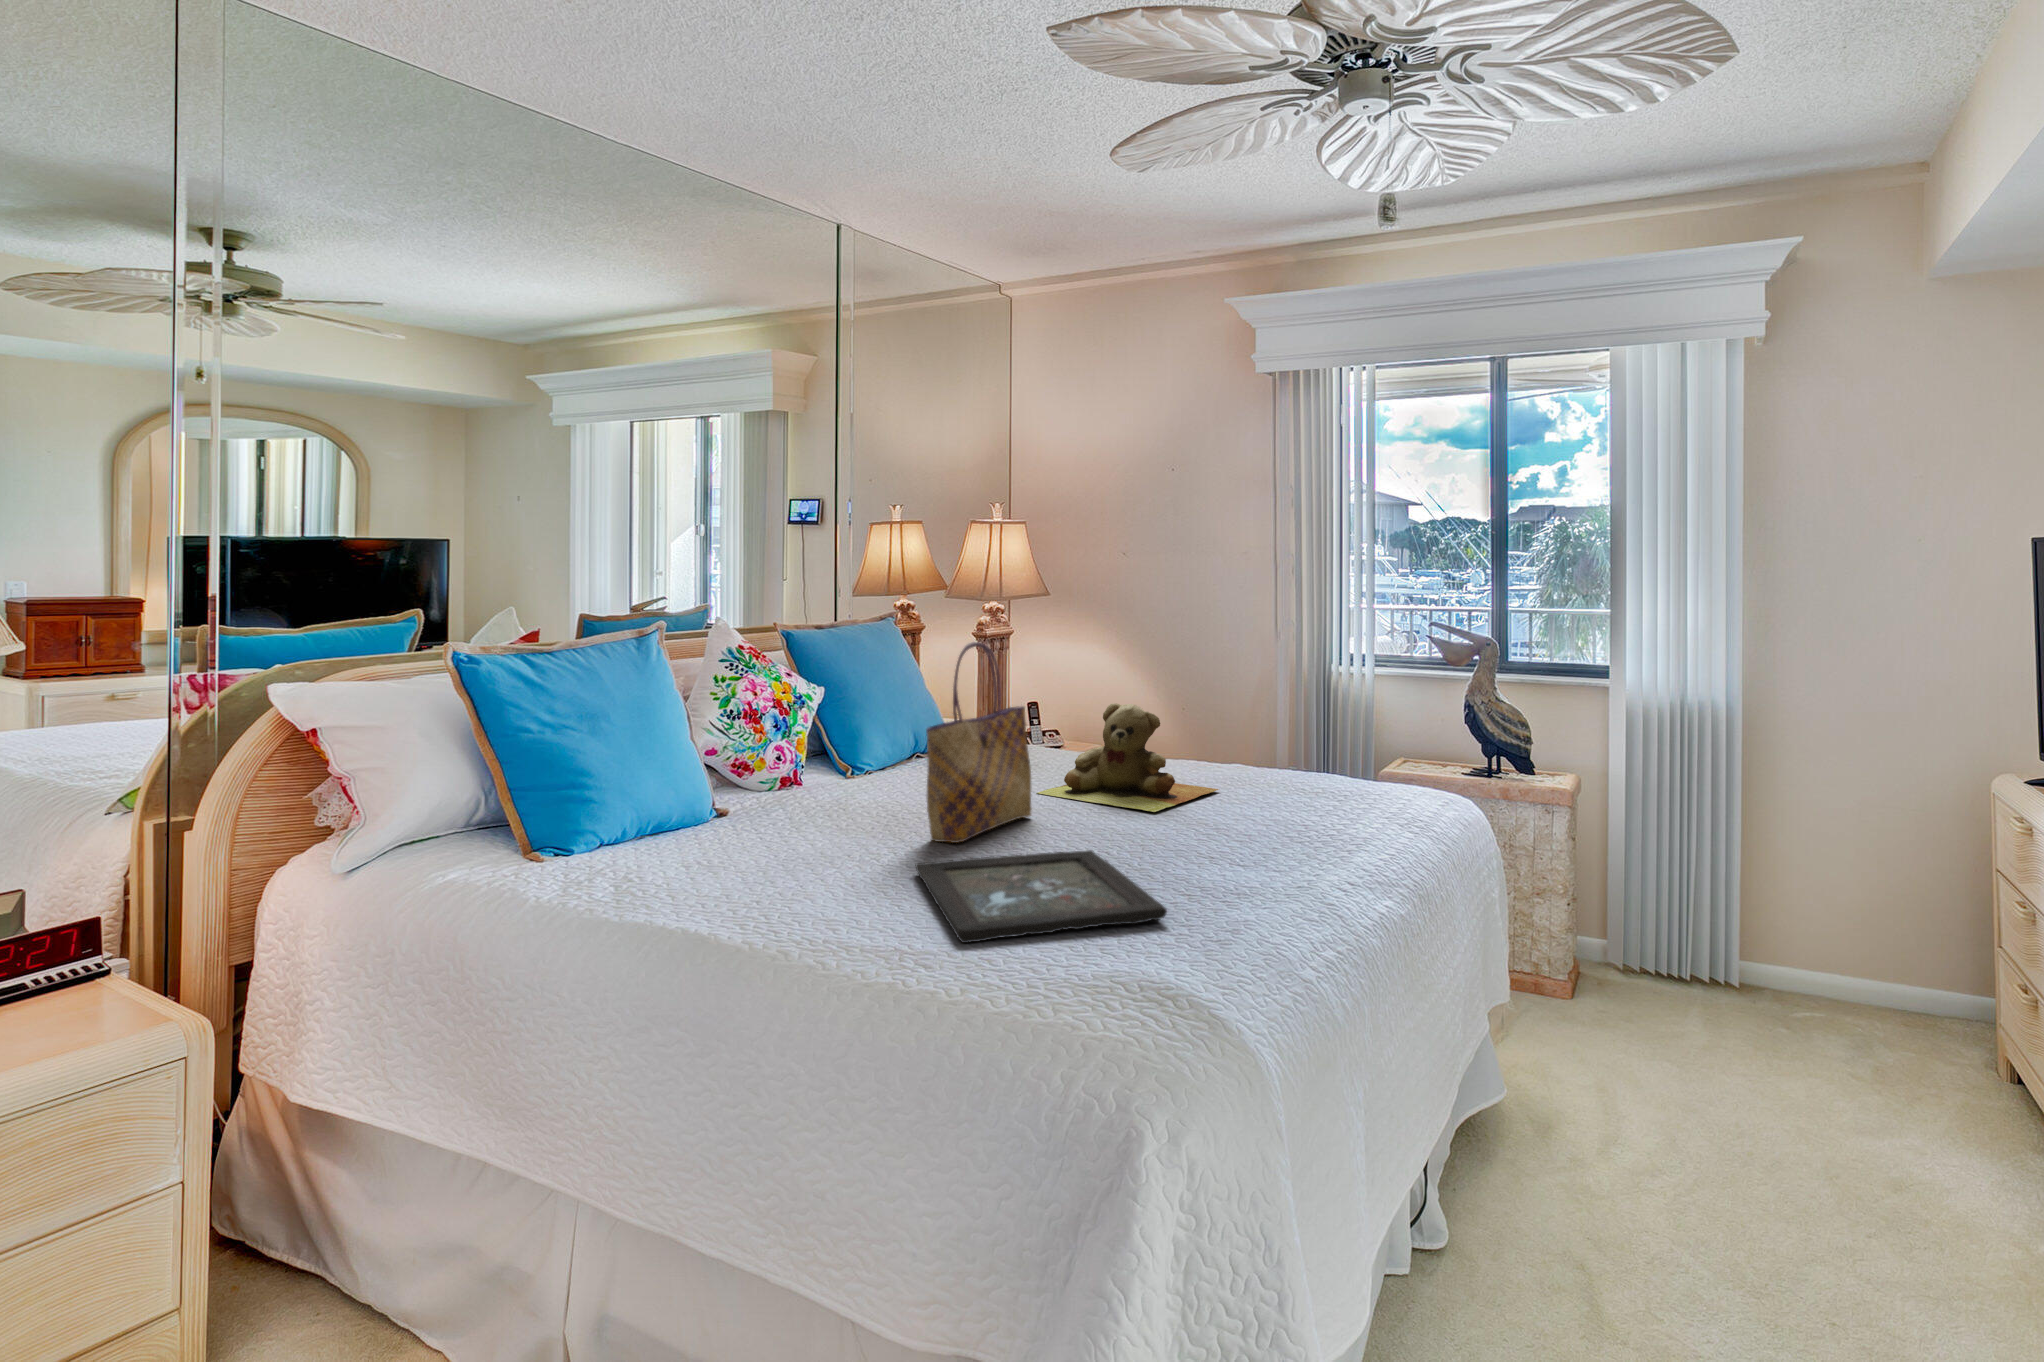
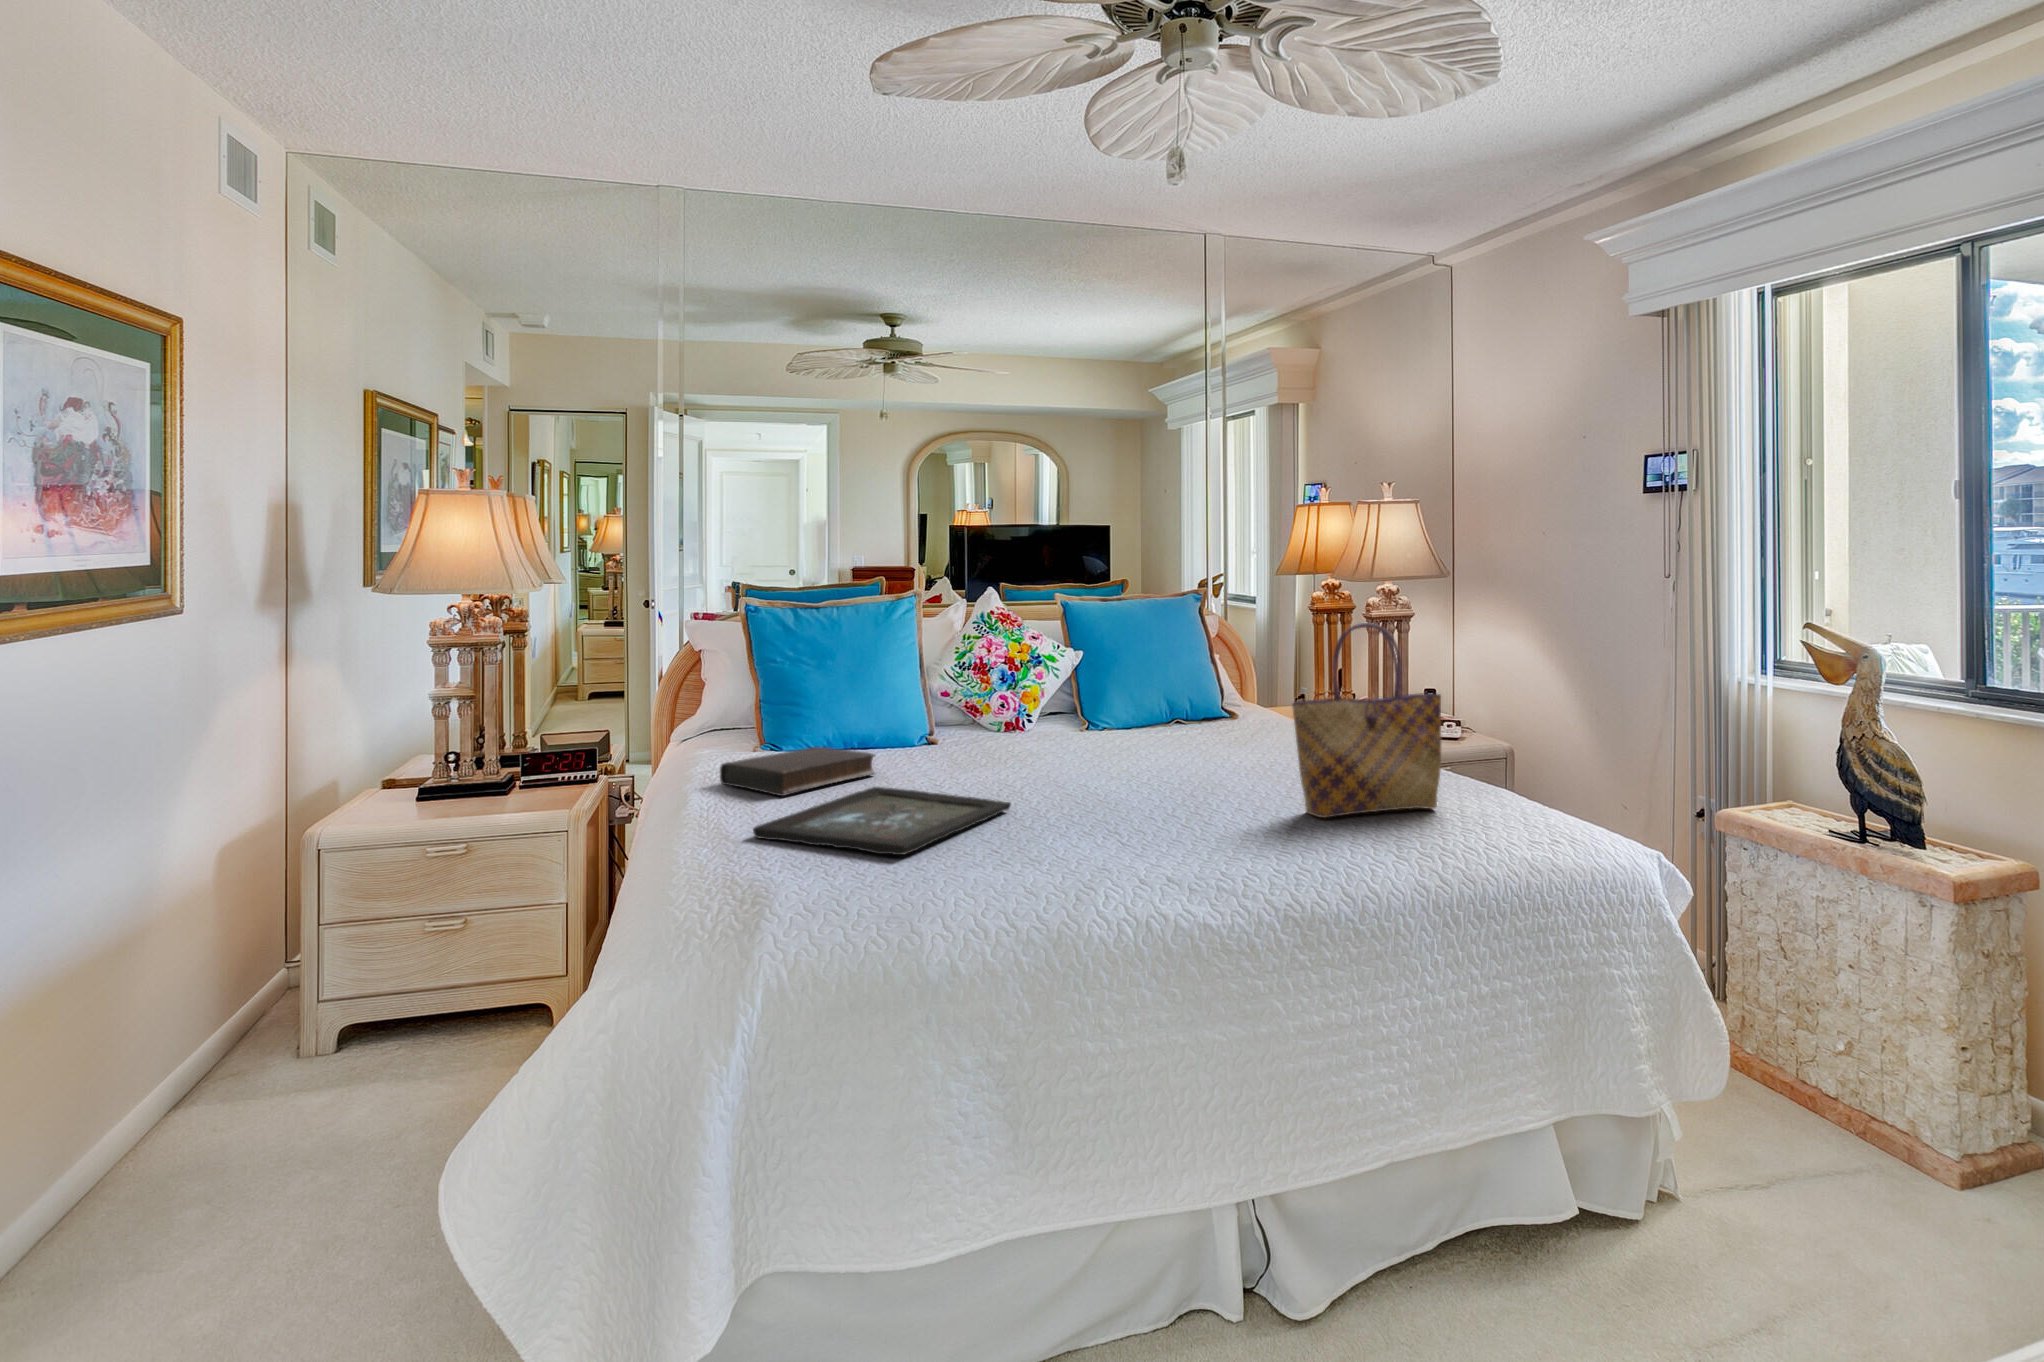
tote bag: present [926,642,1031,843] -> present [1292,623,1441,818]
teddy bear: present [1038,703,1219,812] -> none [1147,682,1310,790]
book: none [697,828,842,901] -> present [720,747,875,796]

